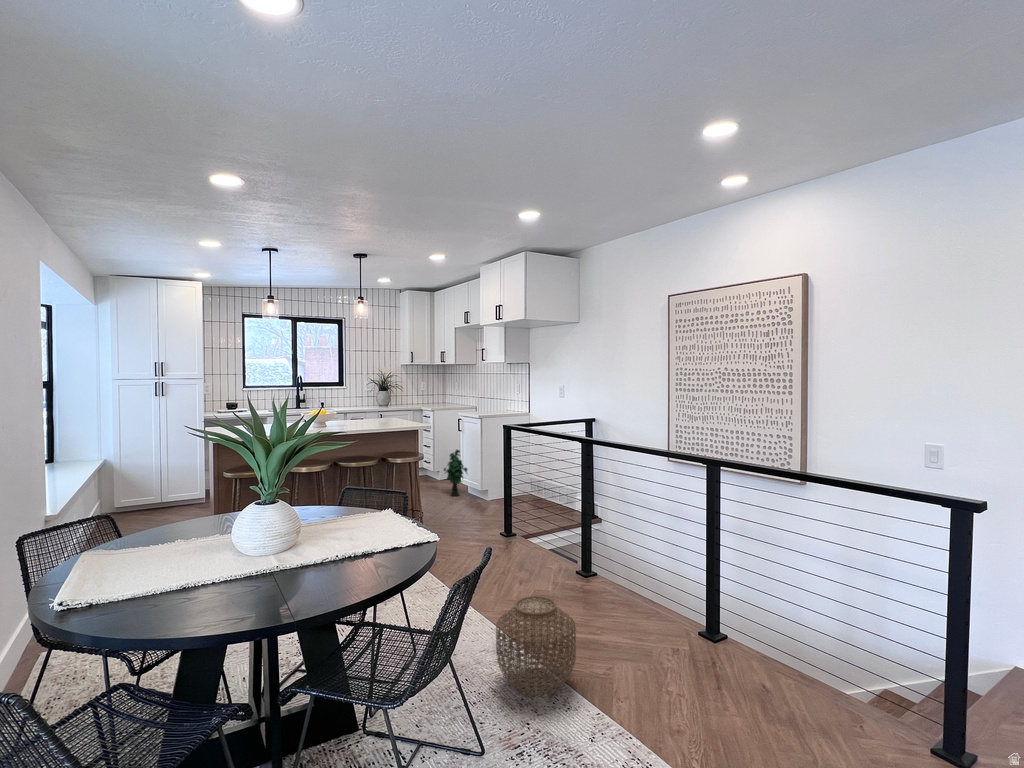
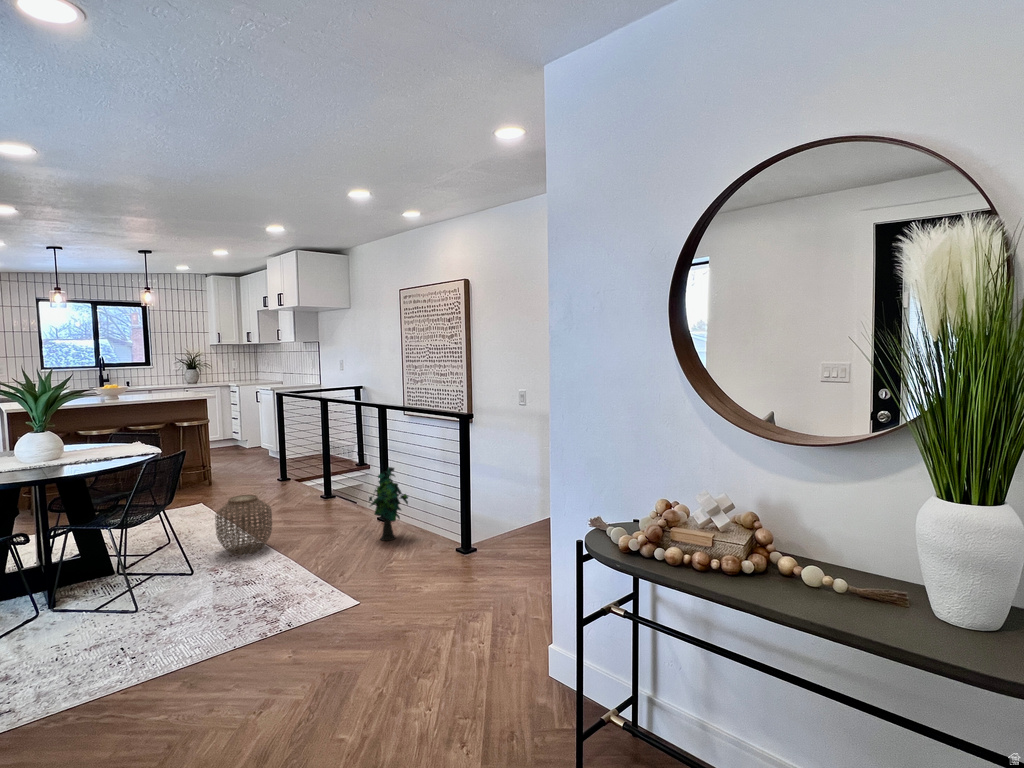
decorative plant: present [444,450,468,496] -> present [369,467,408,541]

